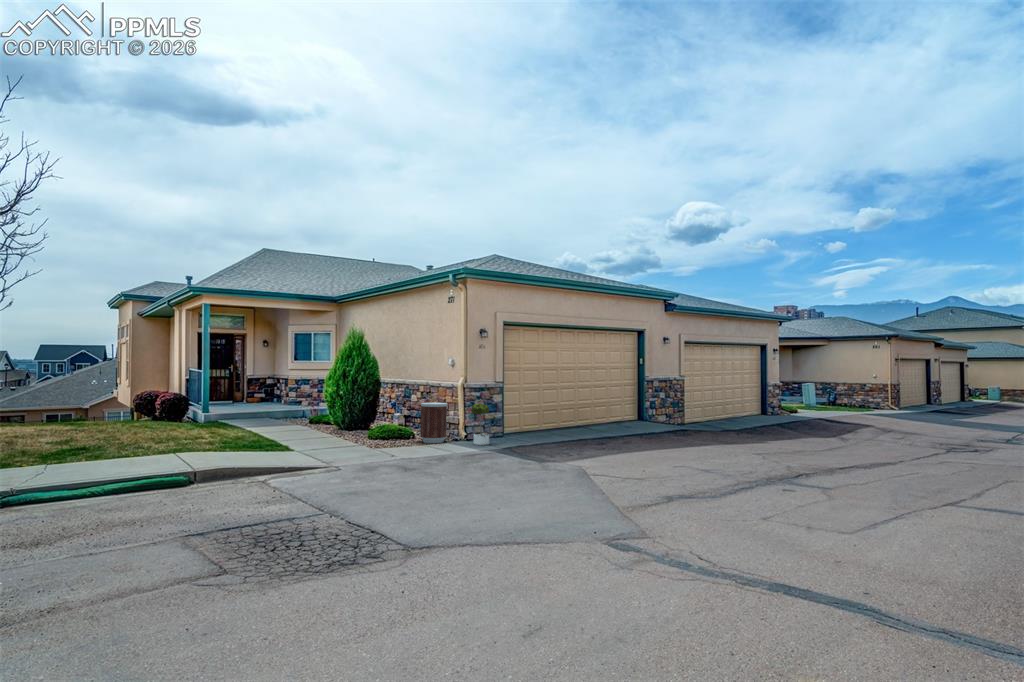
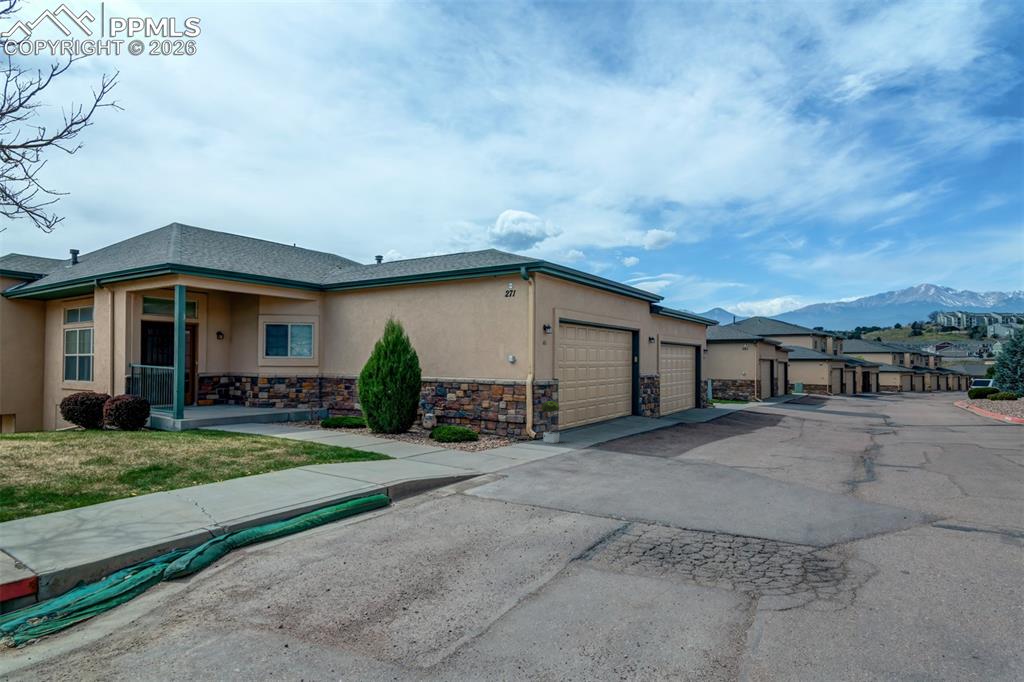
trash can: present [421,403,447,443] -> none [487,401,514,443]

